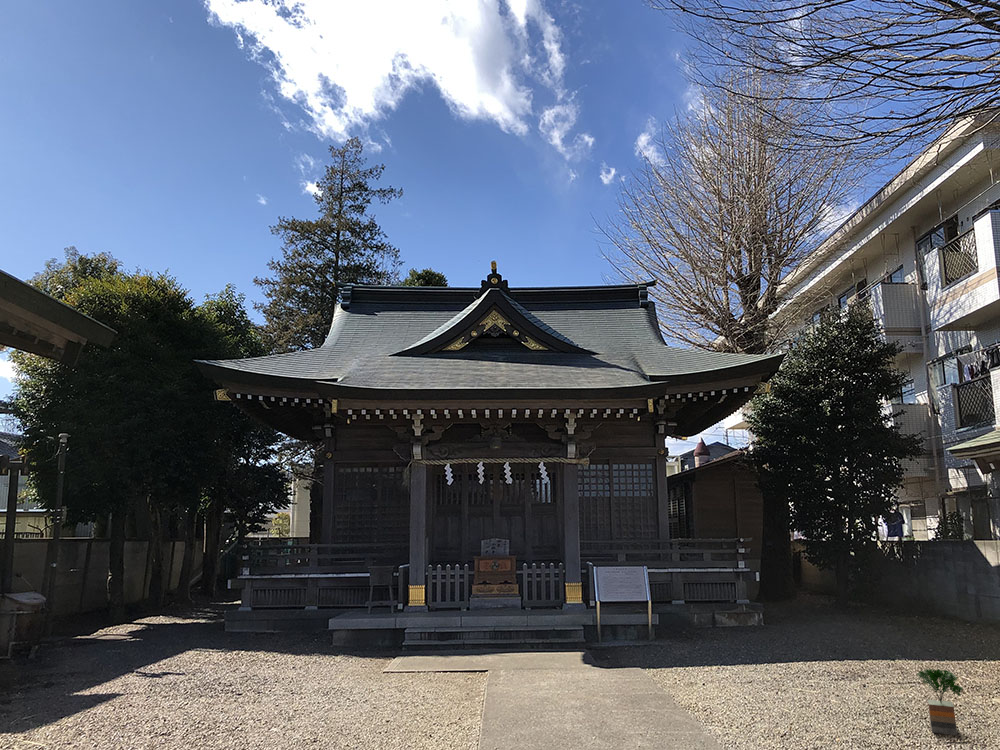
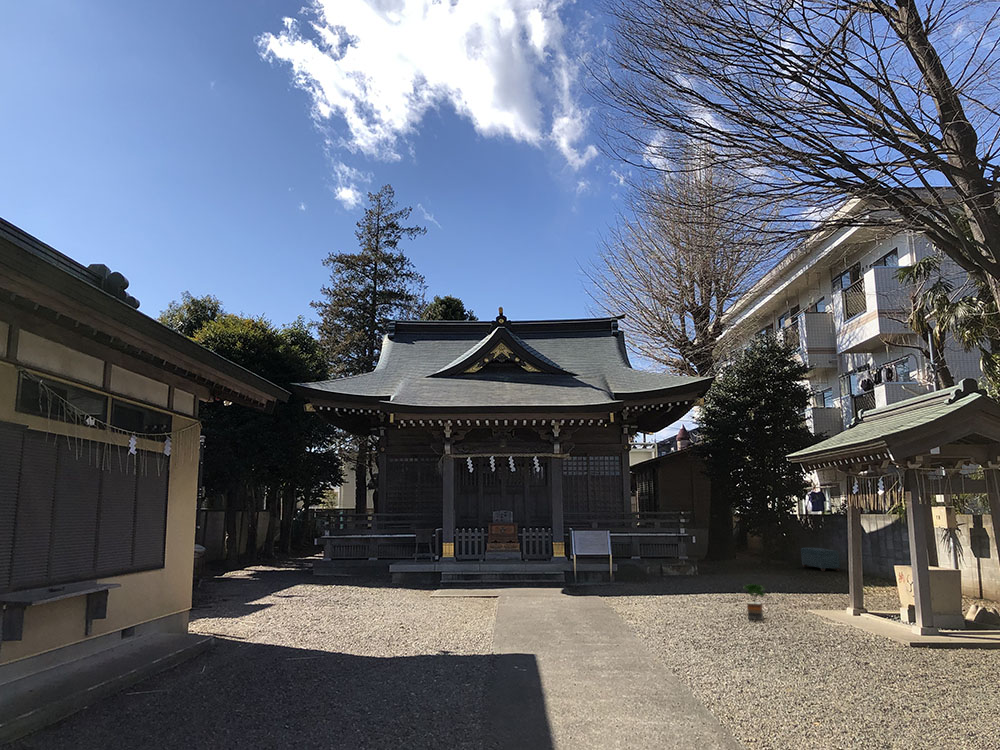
bench: none [905,590,968,625] -> present [801,547,840,571]

